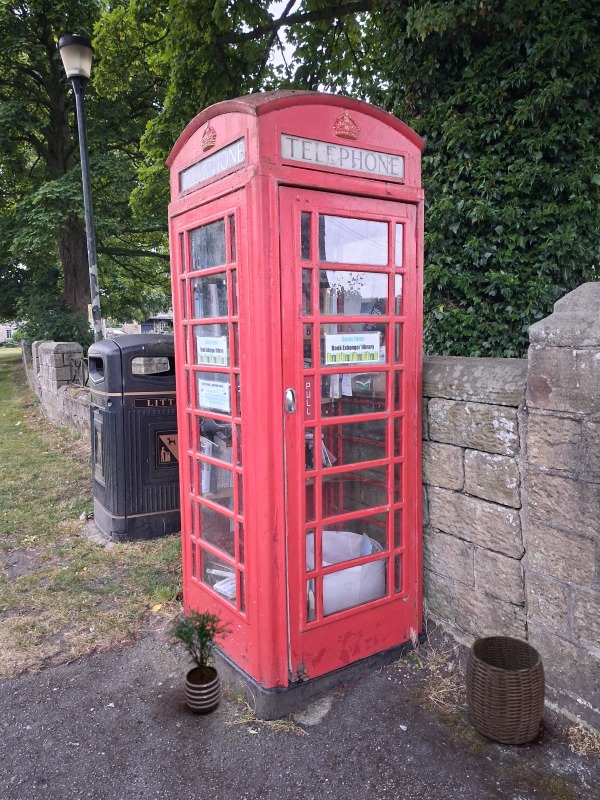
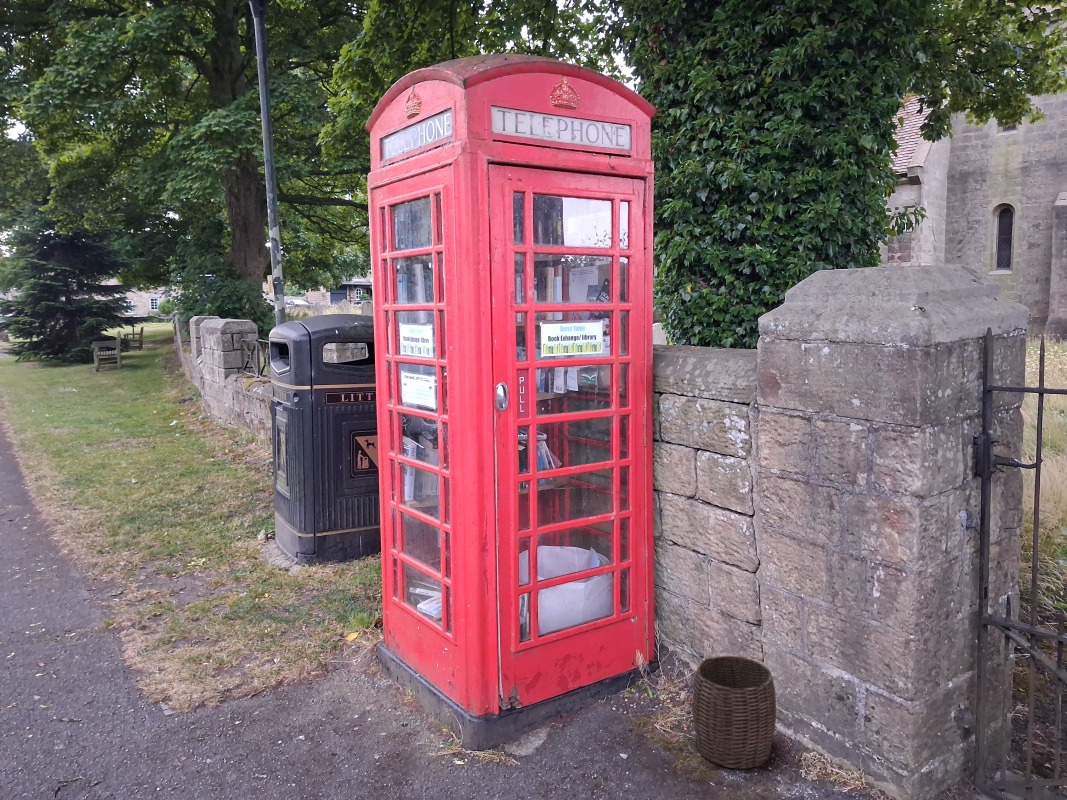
potted plant: present [165,607,233,713] -> none [362,624,441,740]

